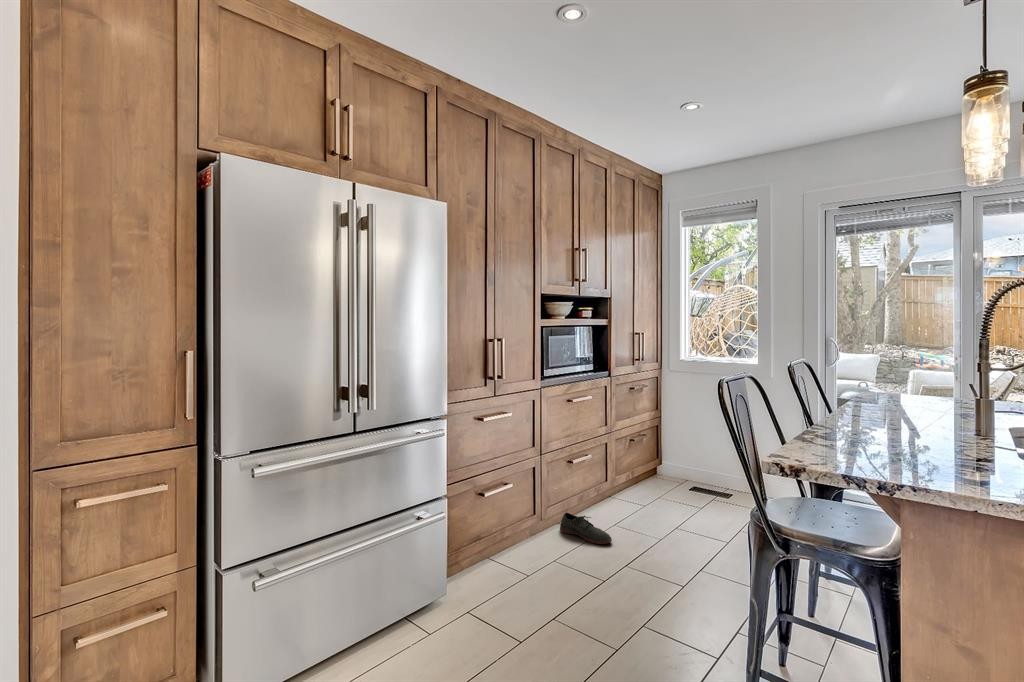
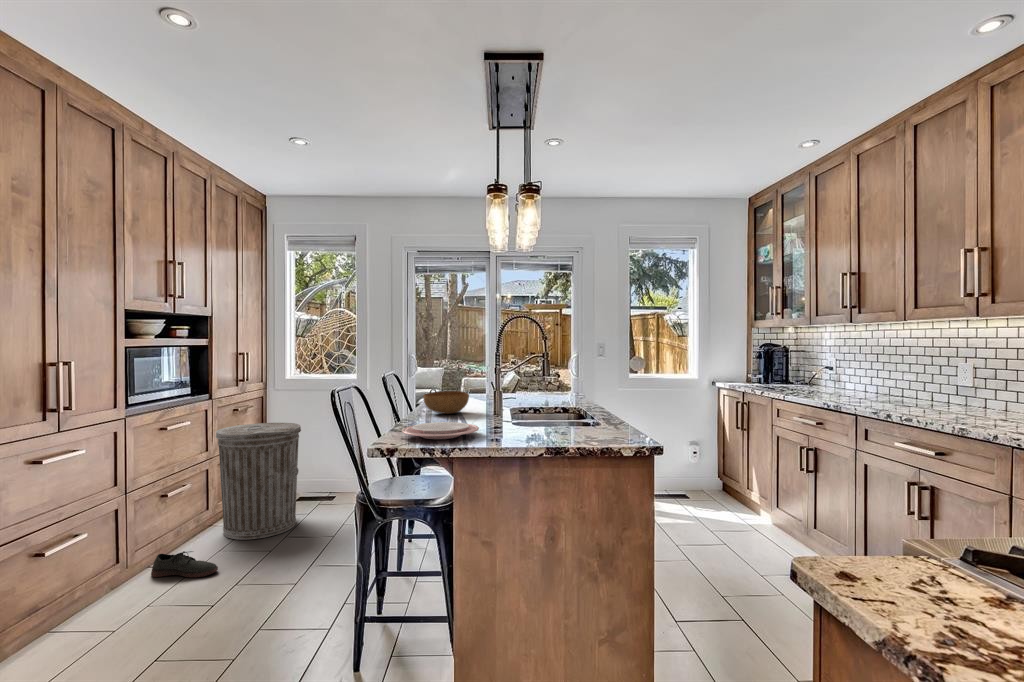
bowl: none [848,390,927,423] -> present [423,391,469,414]
trash can: none [613,404,693,520] -> present [216,423,301,540]
plate: none [814,436,952,465] -> present [402,422,479,439]

